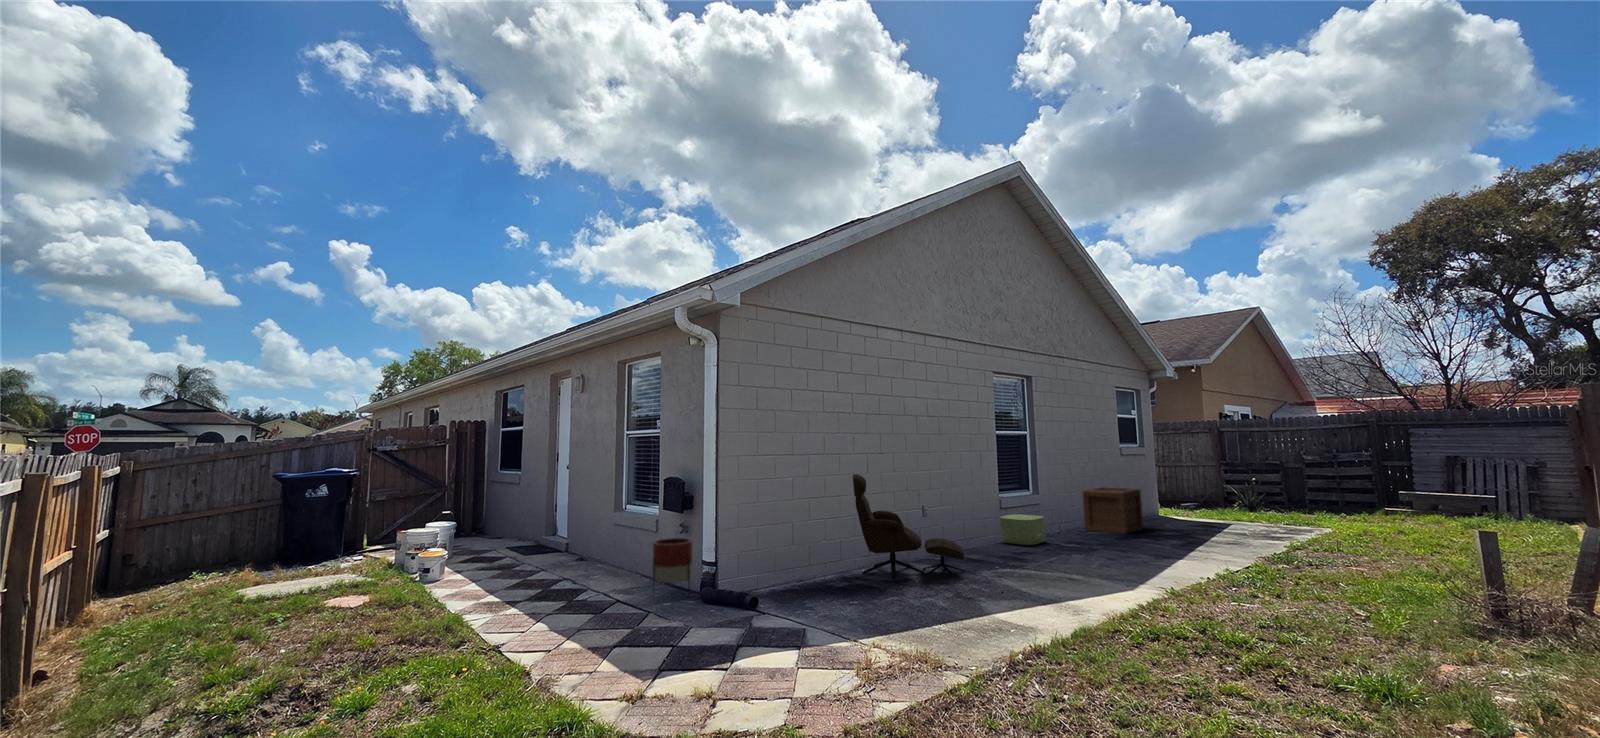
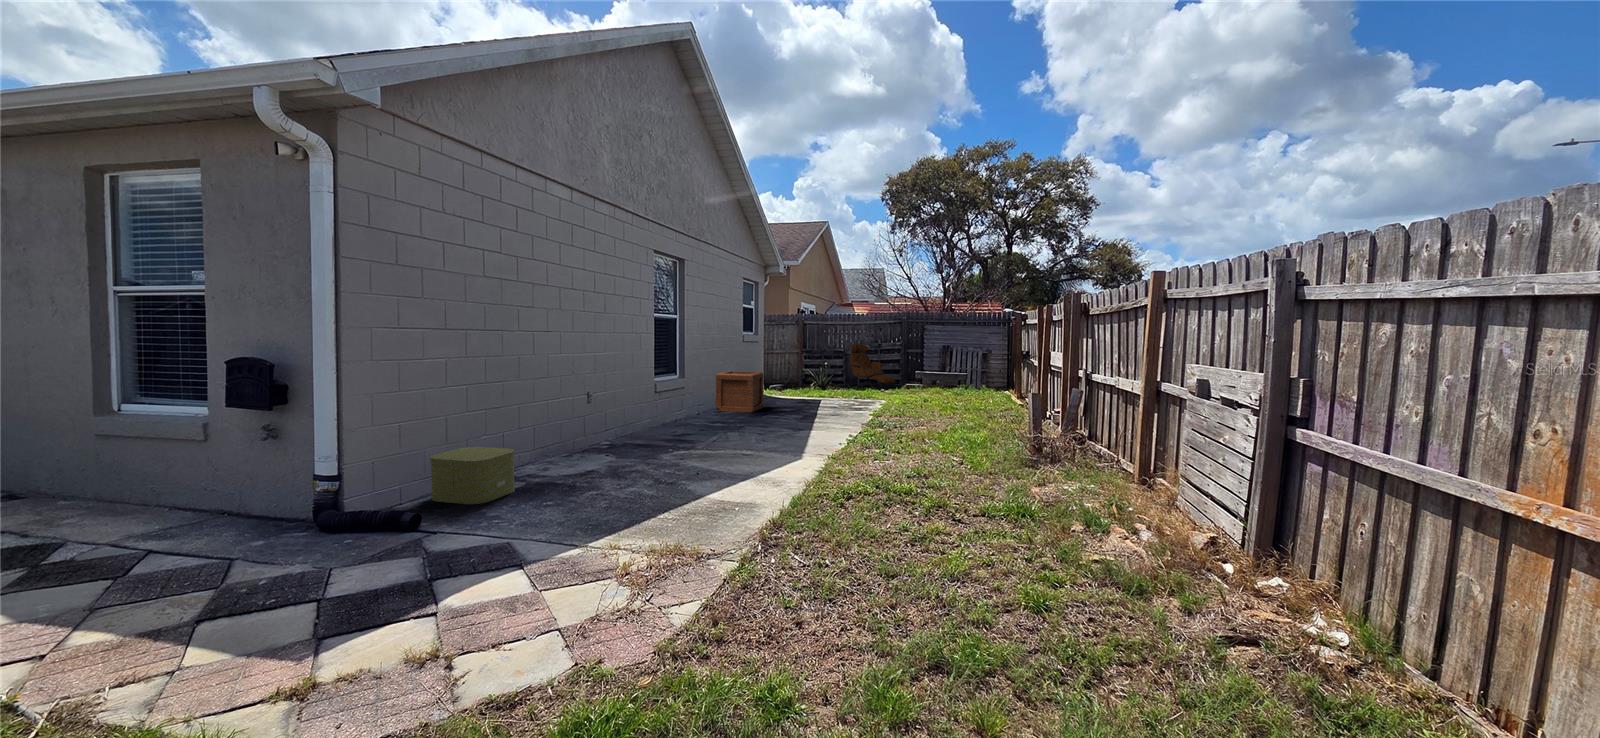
lounge chair: present [853,474,965,579] -> present [850,344,895,389]
storage box: present [999,514,1045,545] -> present [430,447,515,504]
planter: present [653,538,693,588] -> none [214,446,292,539]

